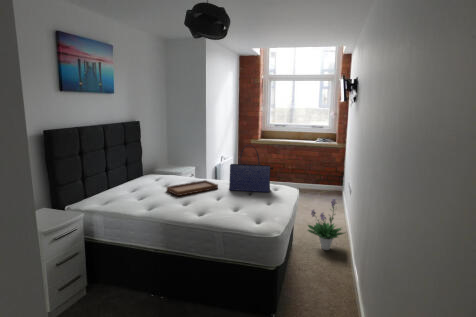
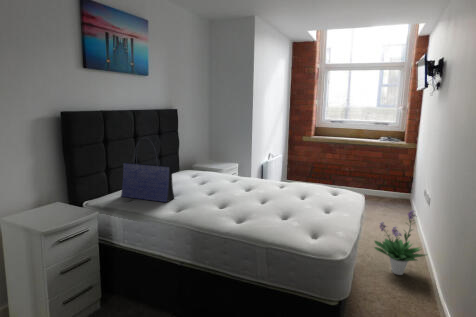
tote bag: present [229,145,273,192] -> present [121,138,175,202]
tray: present [167,174,218,196] -> none [202,170,263,196]

